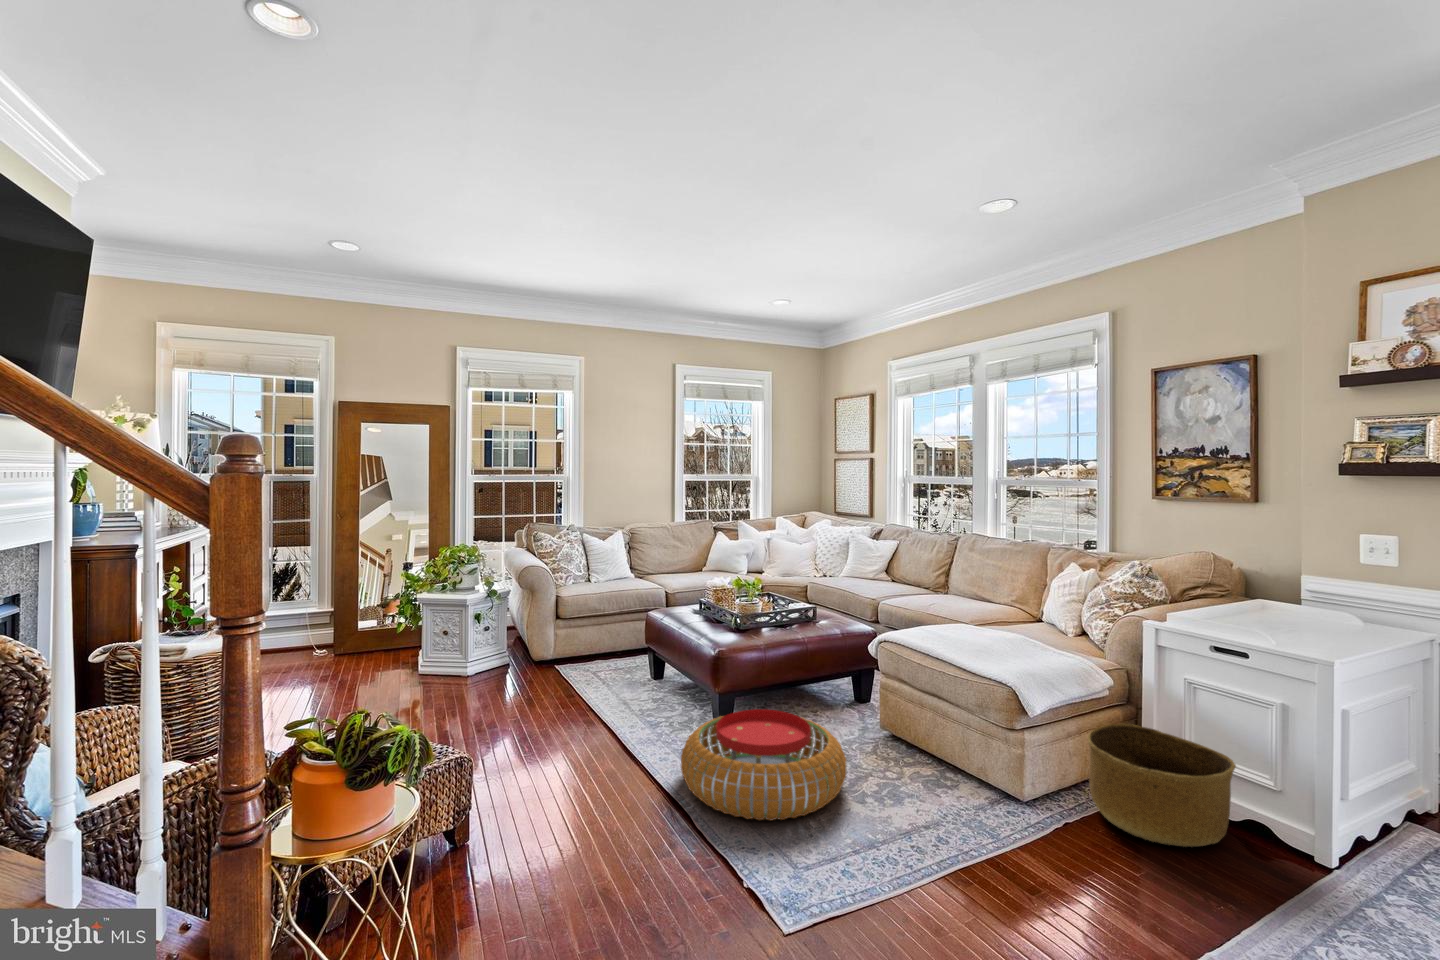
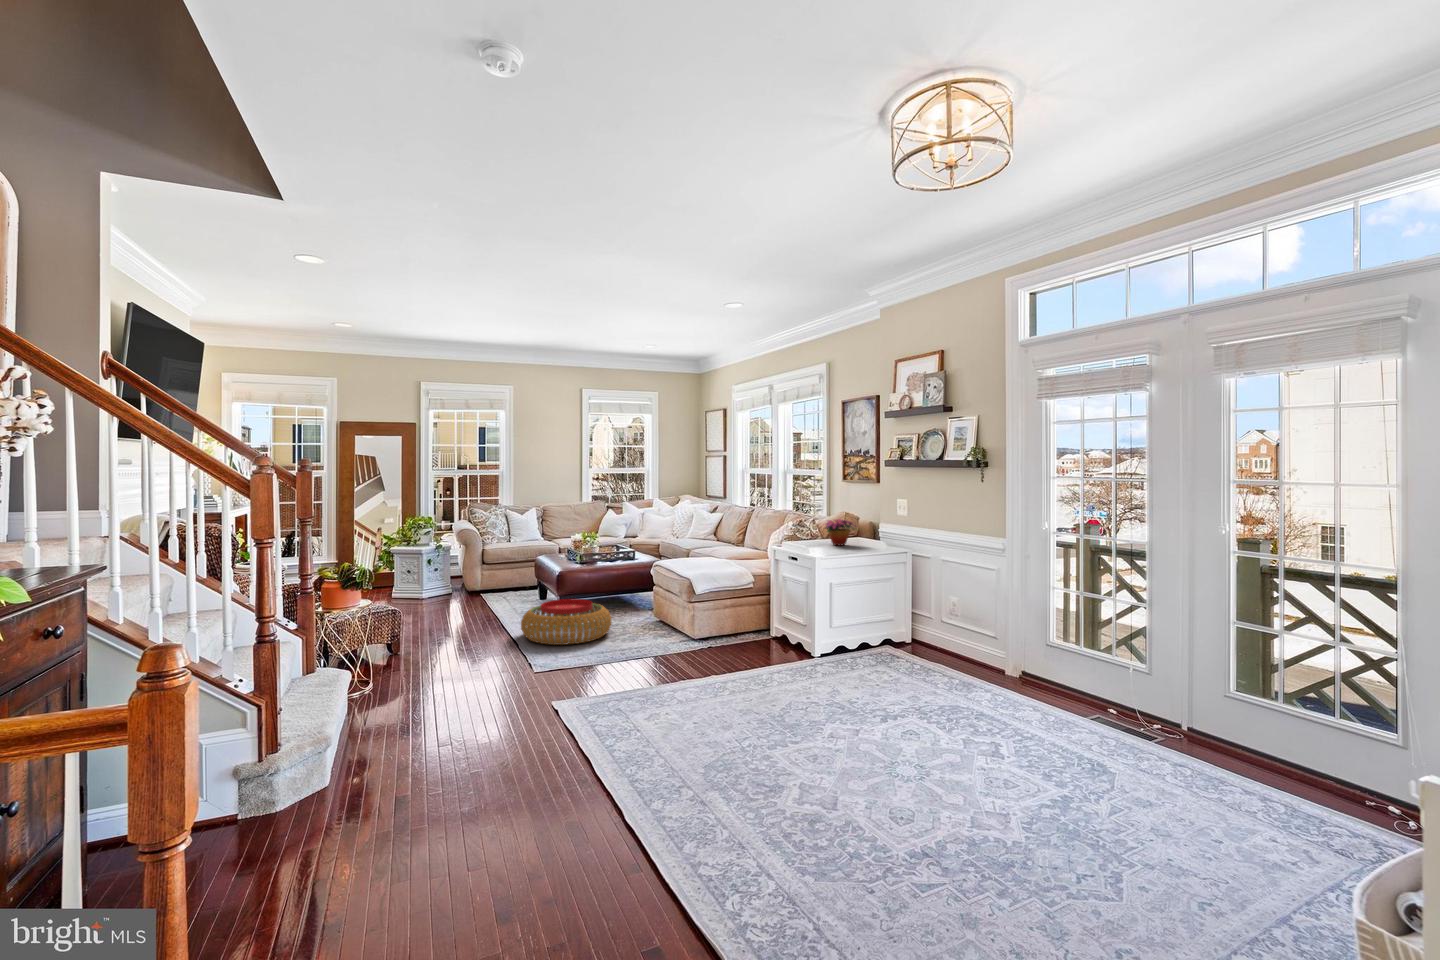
flower arrangement: none [1228,570,1324,623] -> present [825,519,853,545]
basket: present [1088,724,1236,847] -> none [722,600,787,650]

